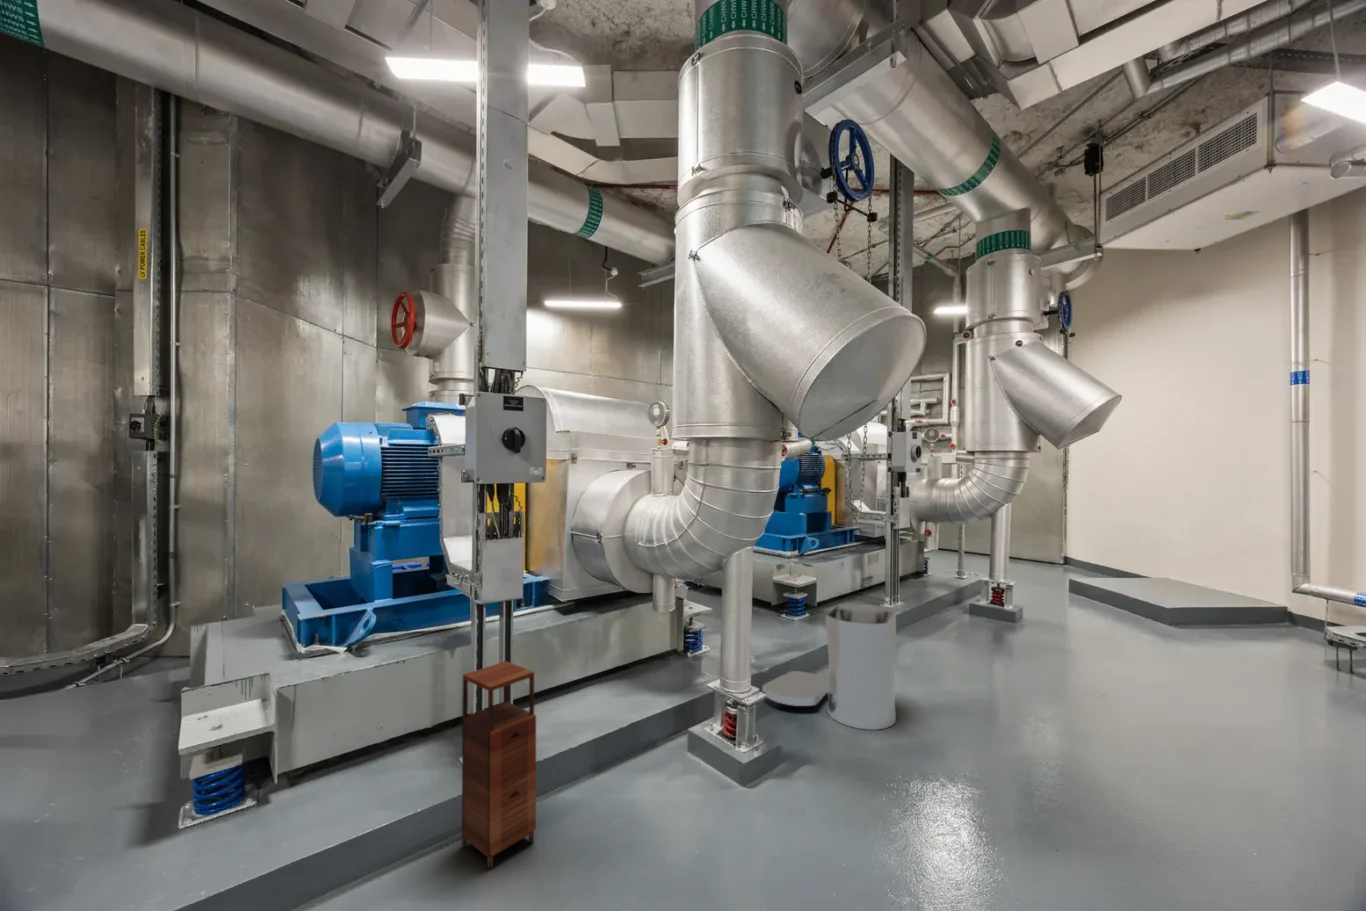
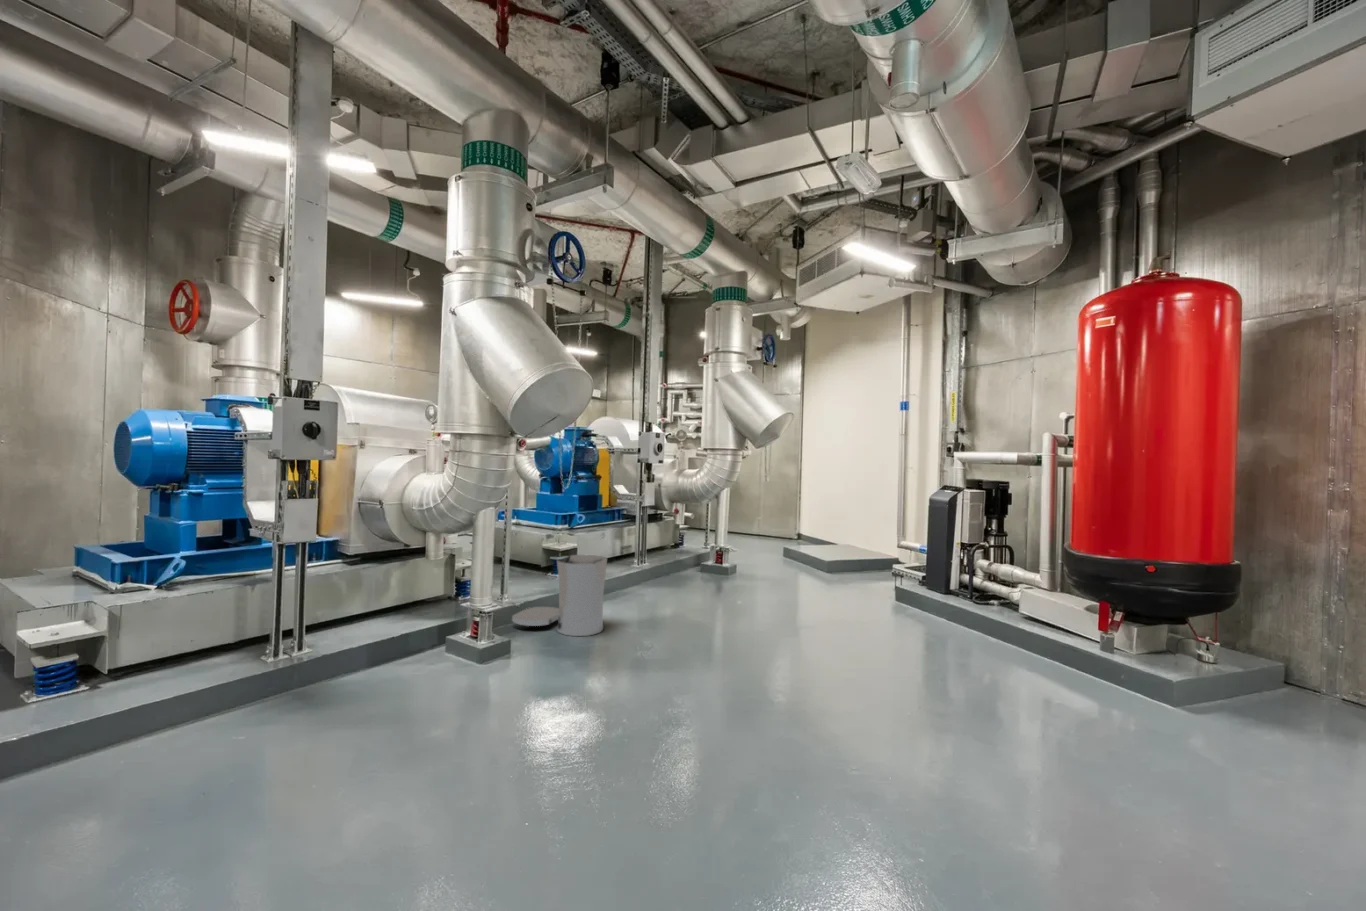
storage cabinet: present [462,661,536,869] -> none [265,584,324,714]

